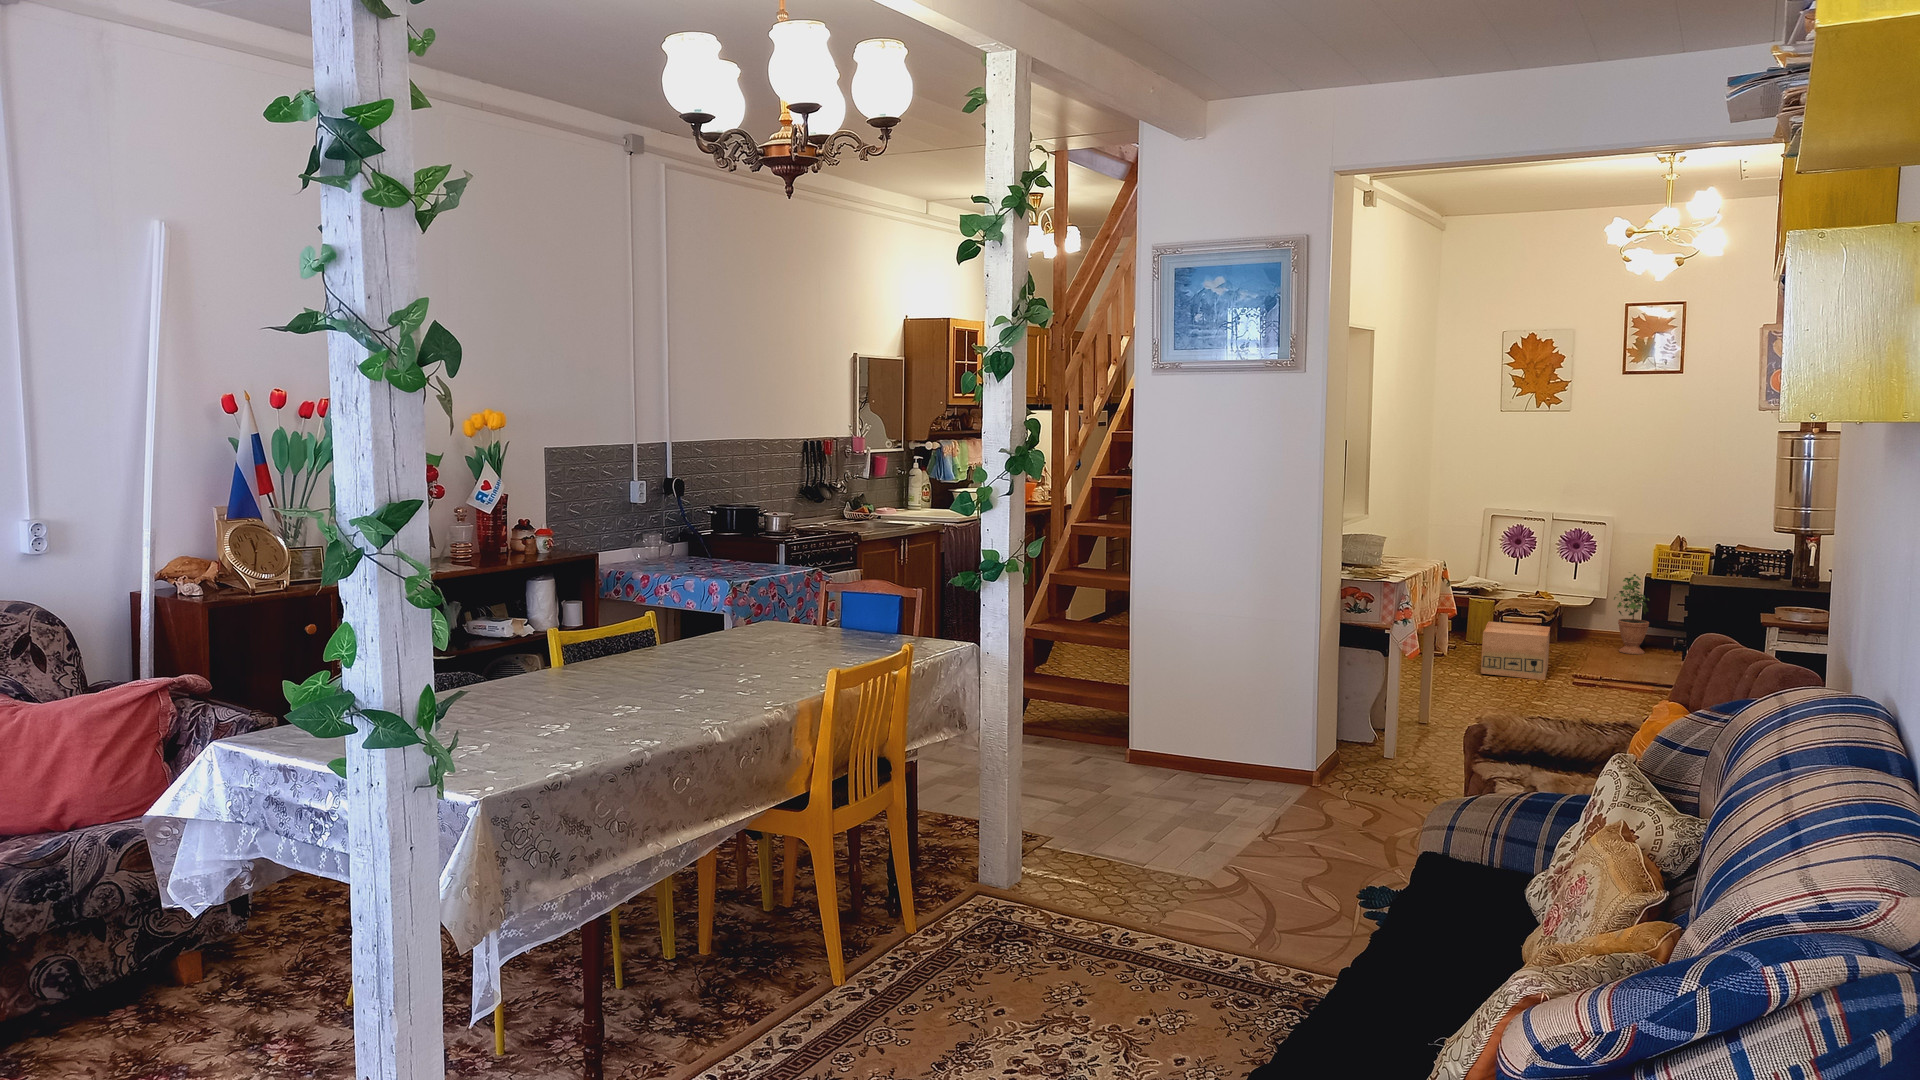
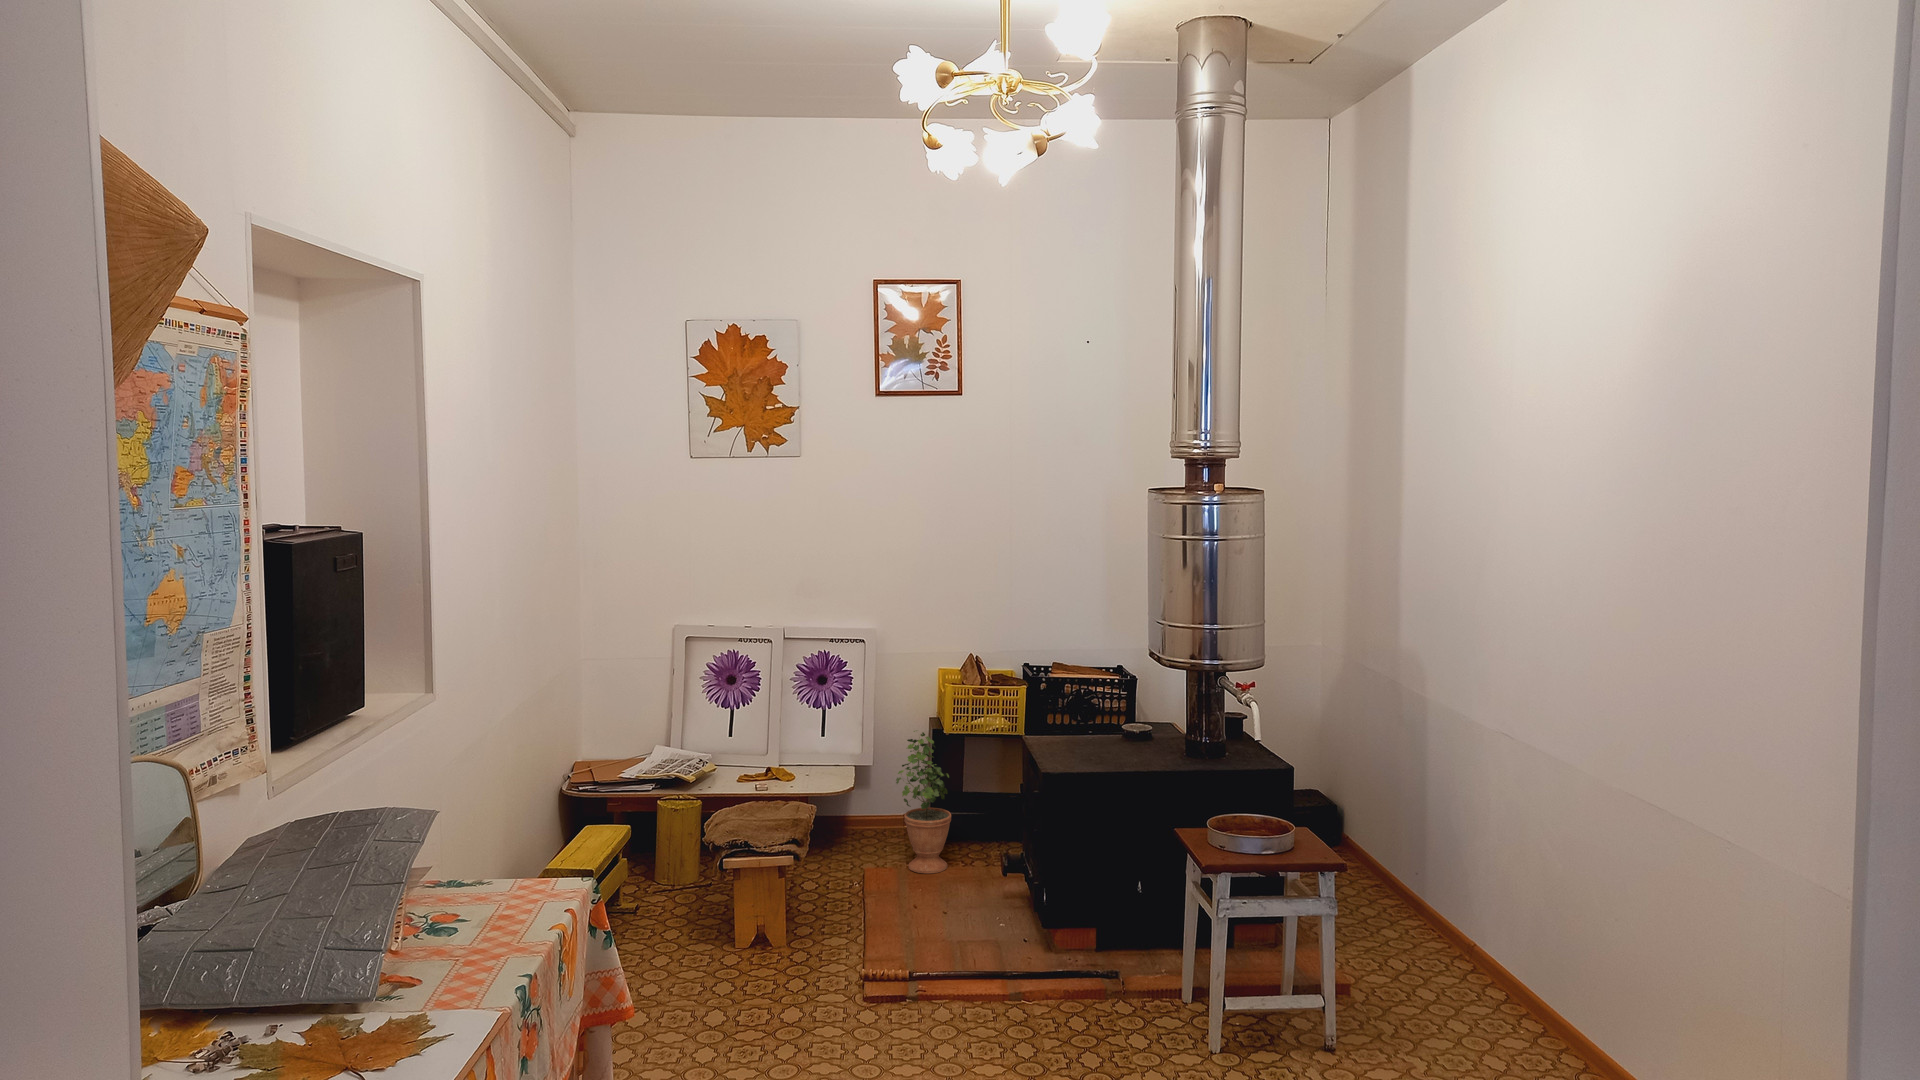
cardboard box: present [1481,621,1550,680] -> none [688,880,814,1020]

